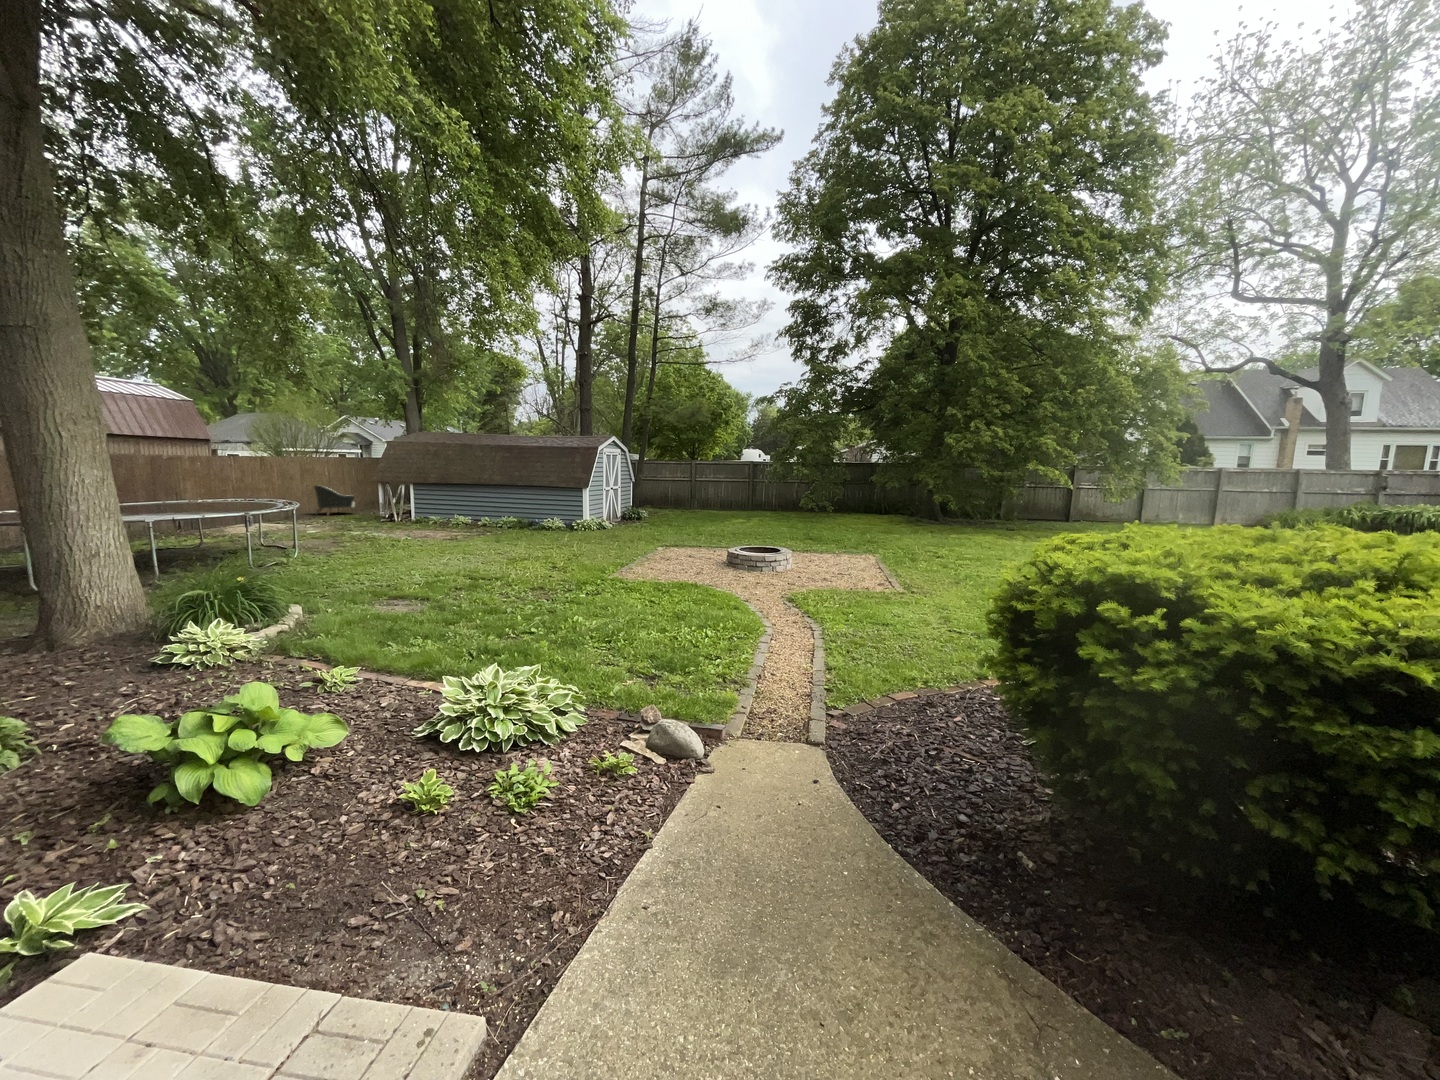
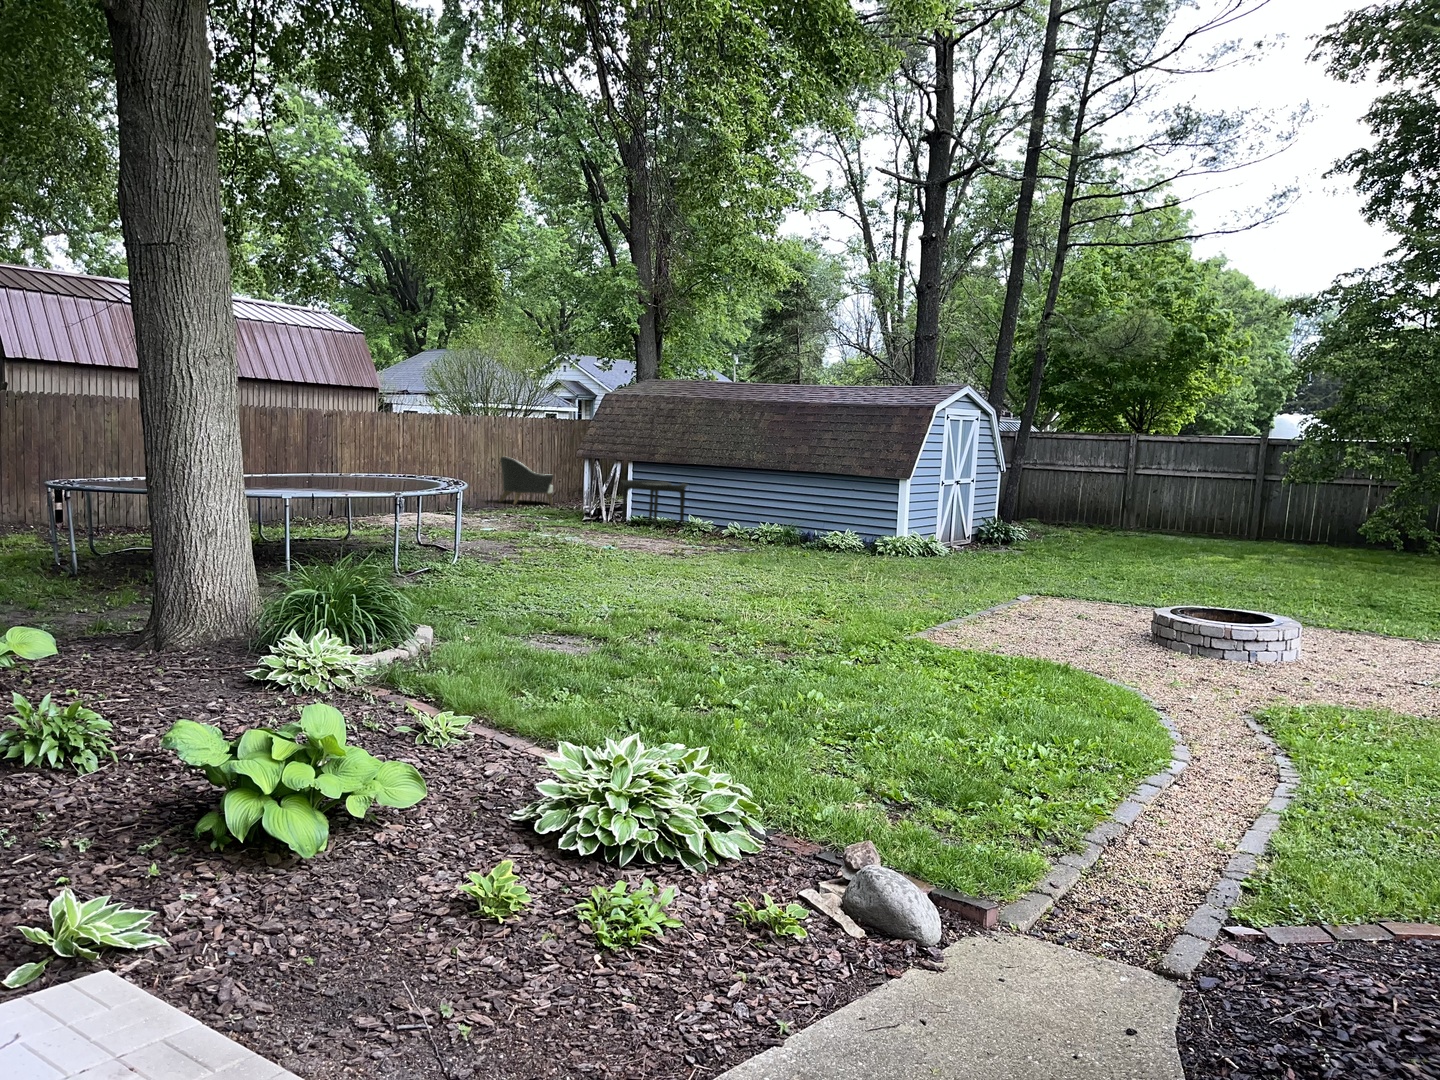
round table: none [404,496,450,523] -> present [621,480,688,525]

